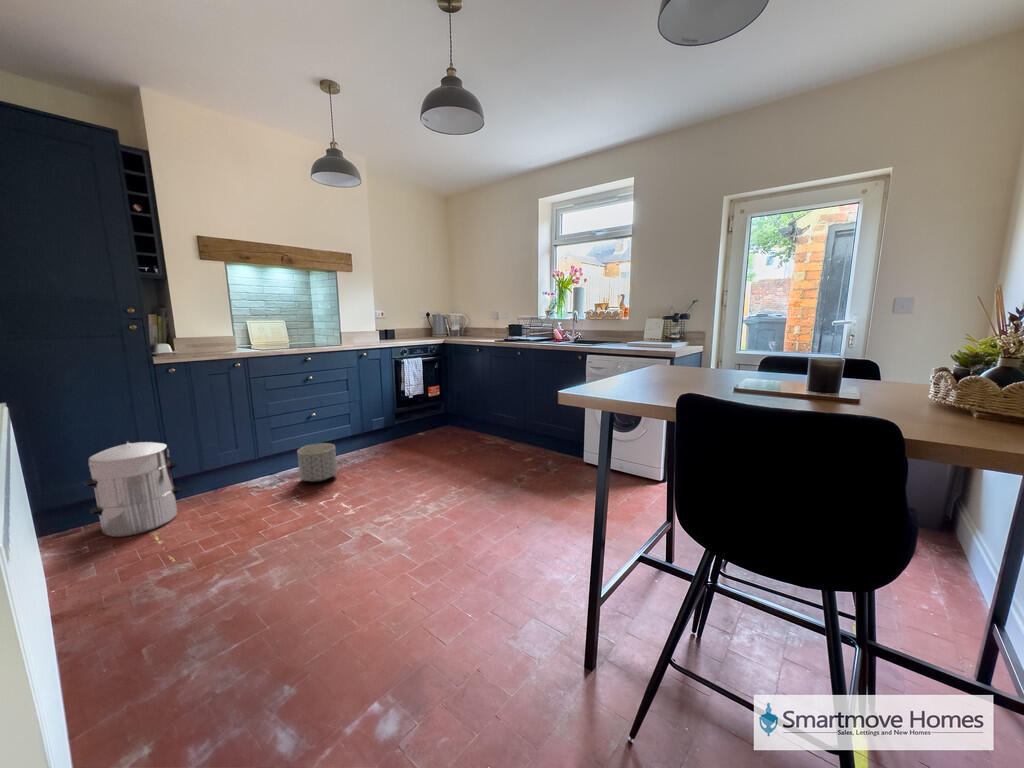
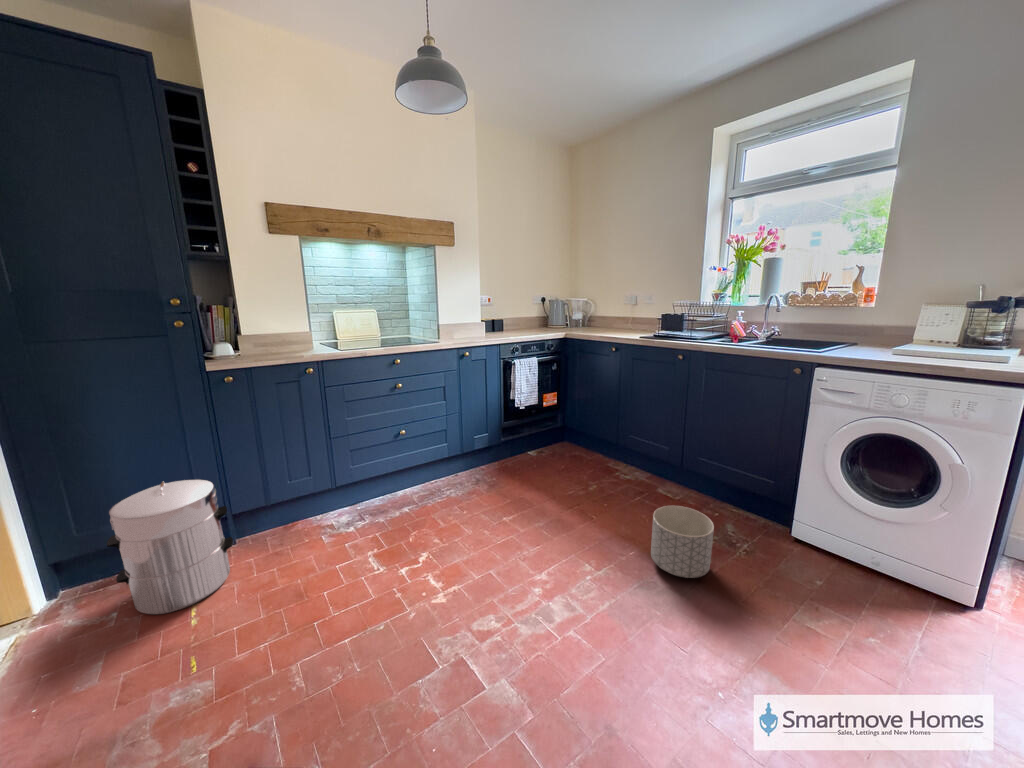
planter: present [297,443,337,482] -> present [651,506,714,578]

